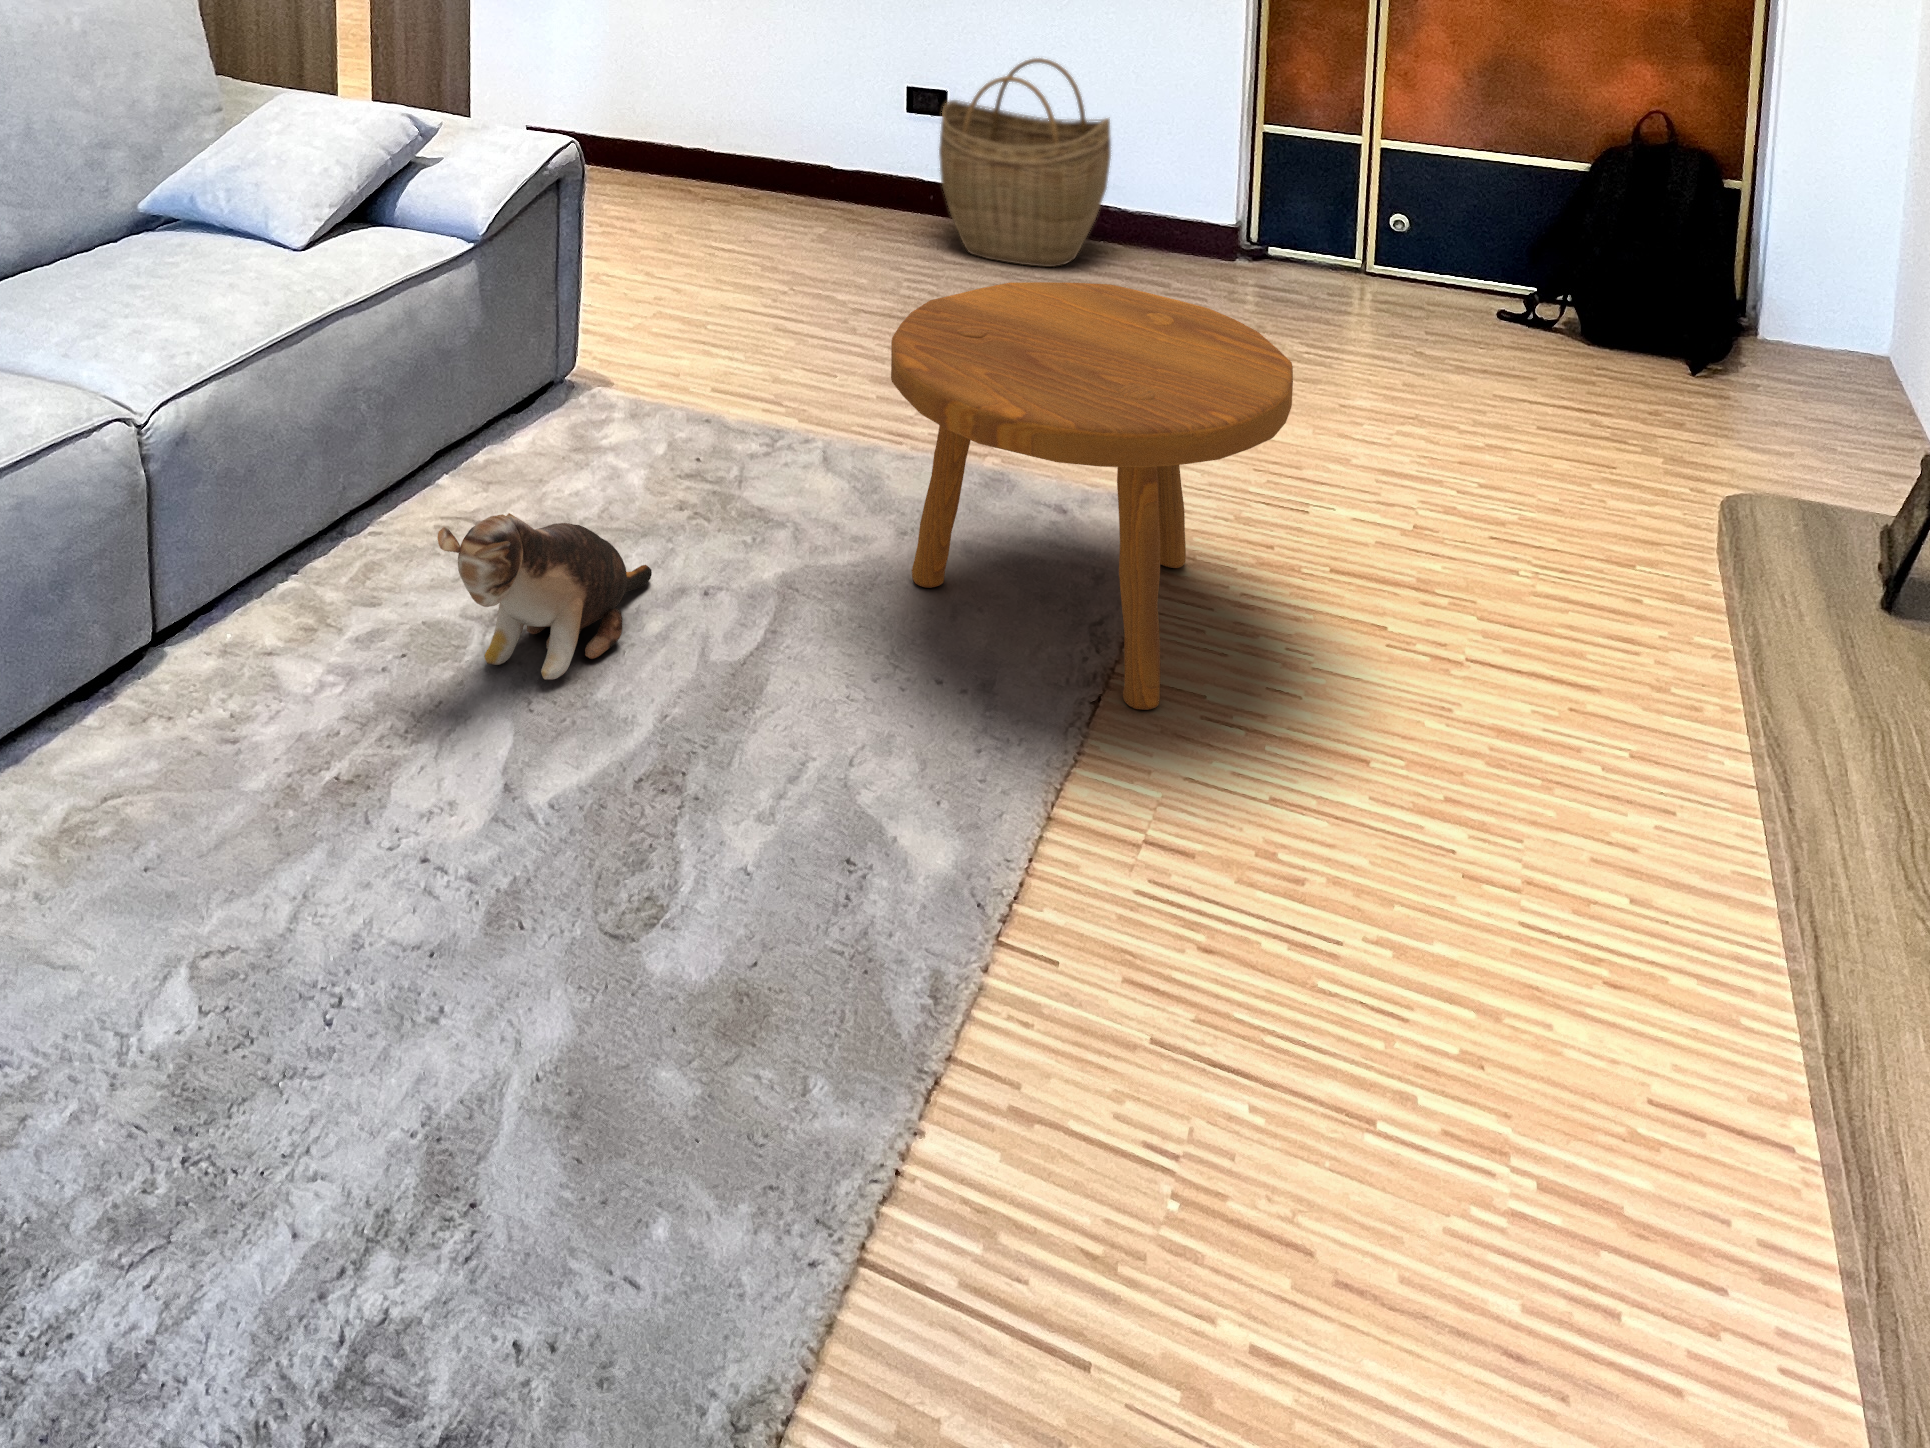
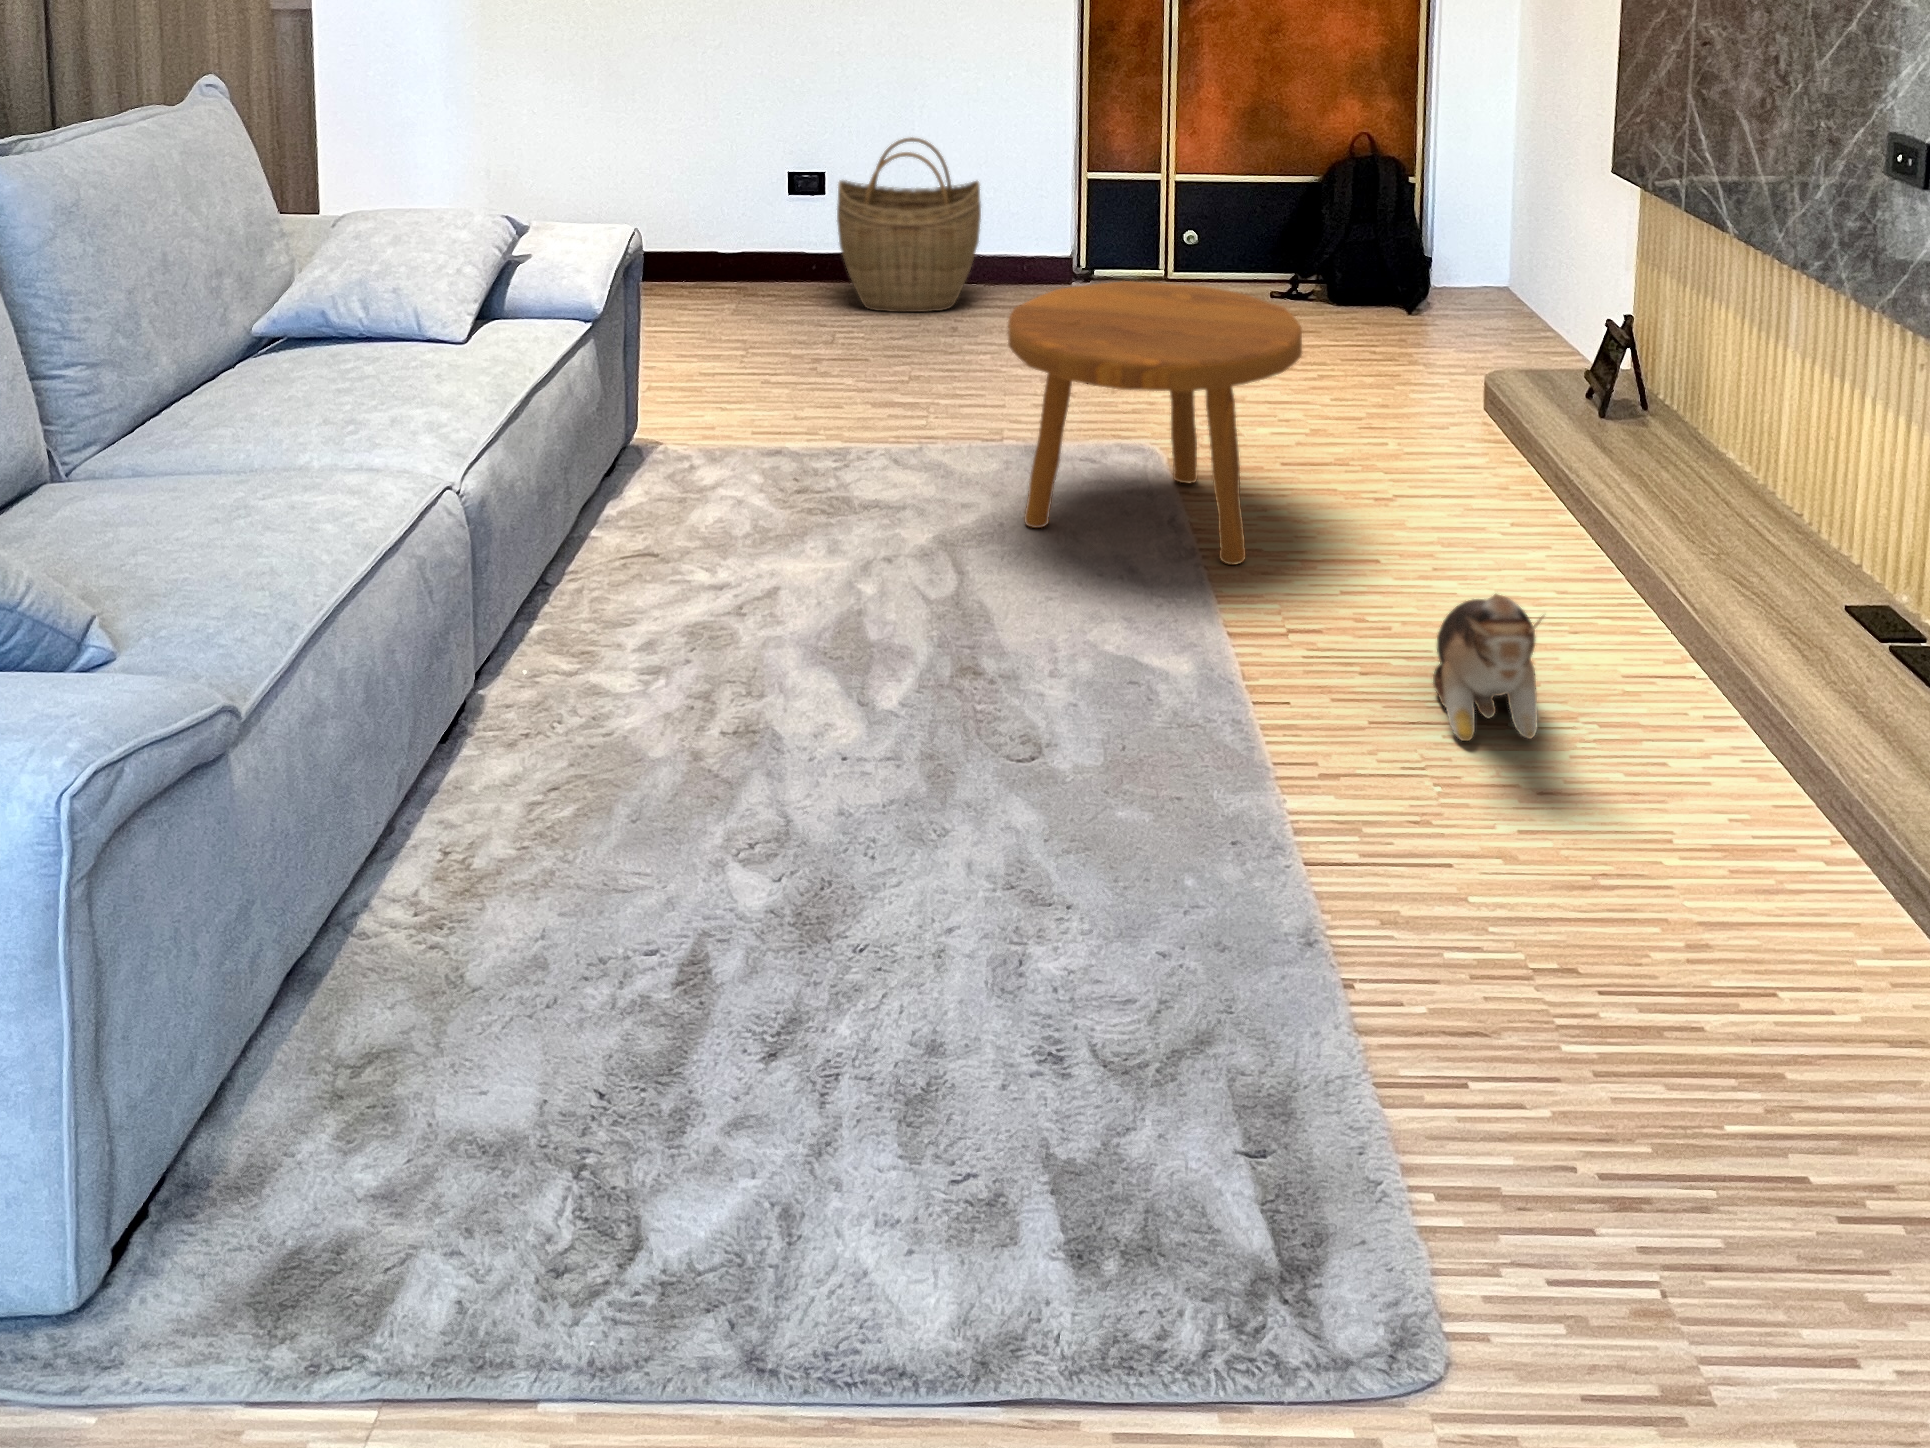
plush toy: present [437,513,652,680] -> present [1433,594,1543,741]

